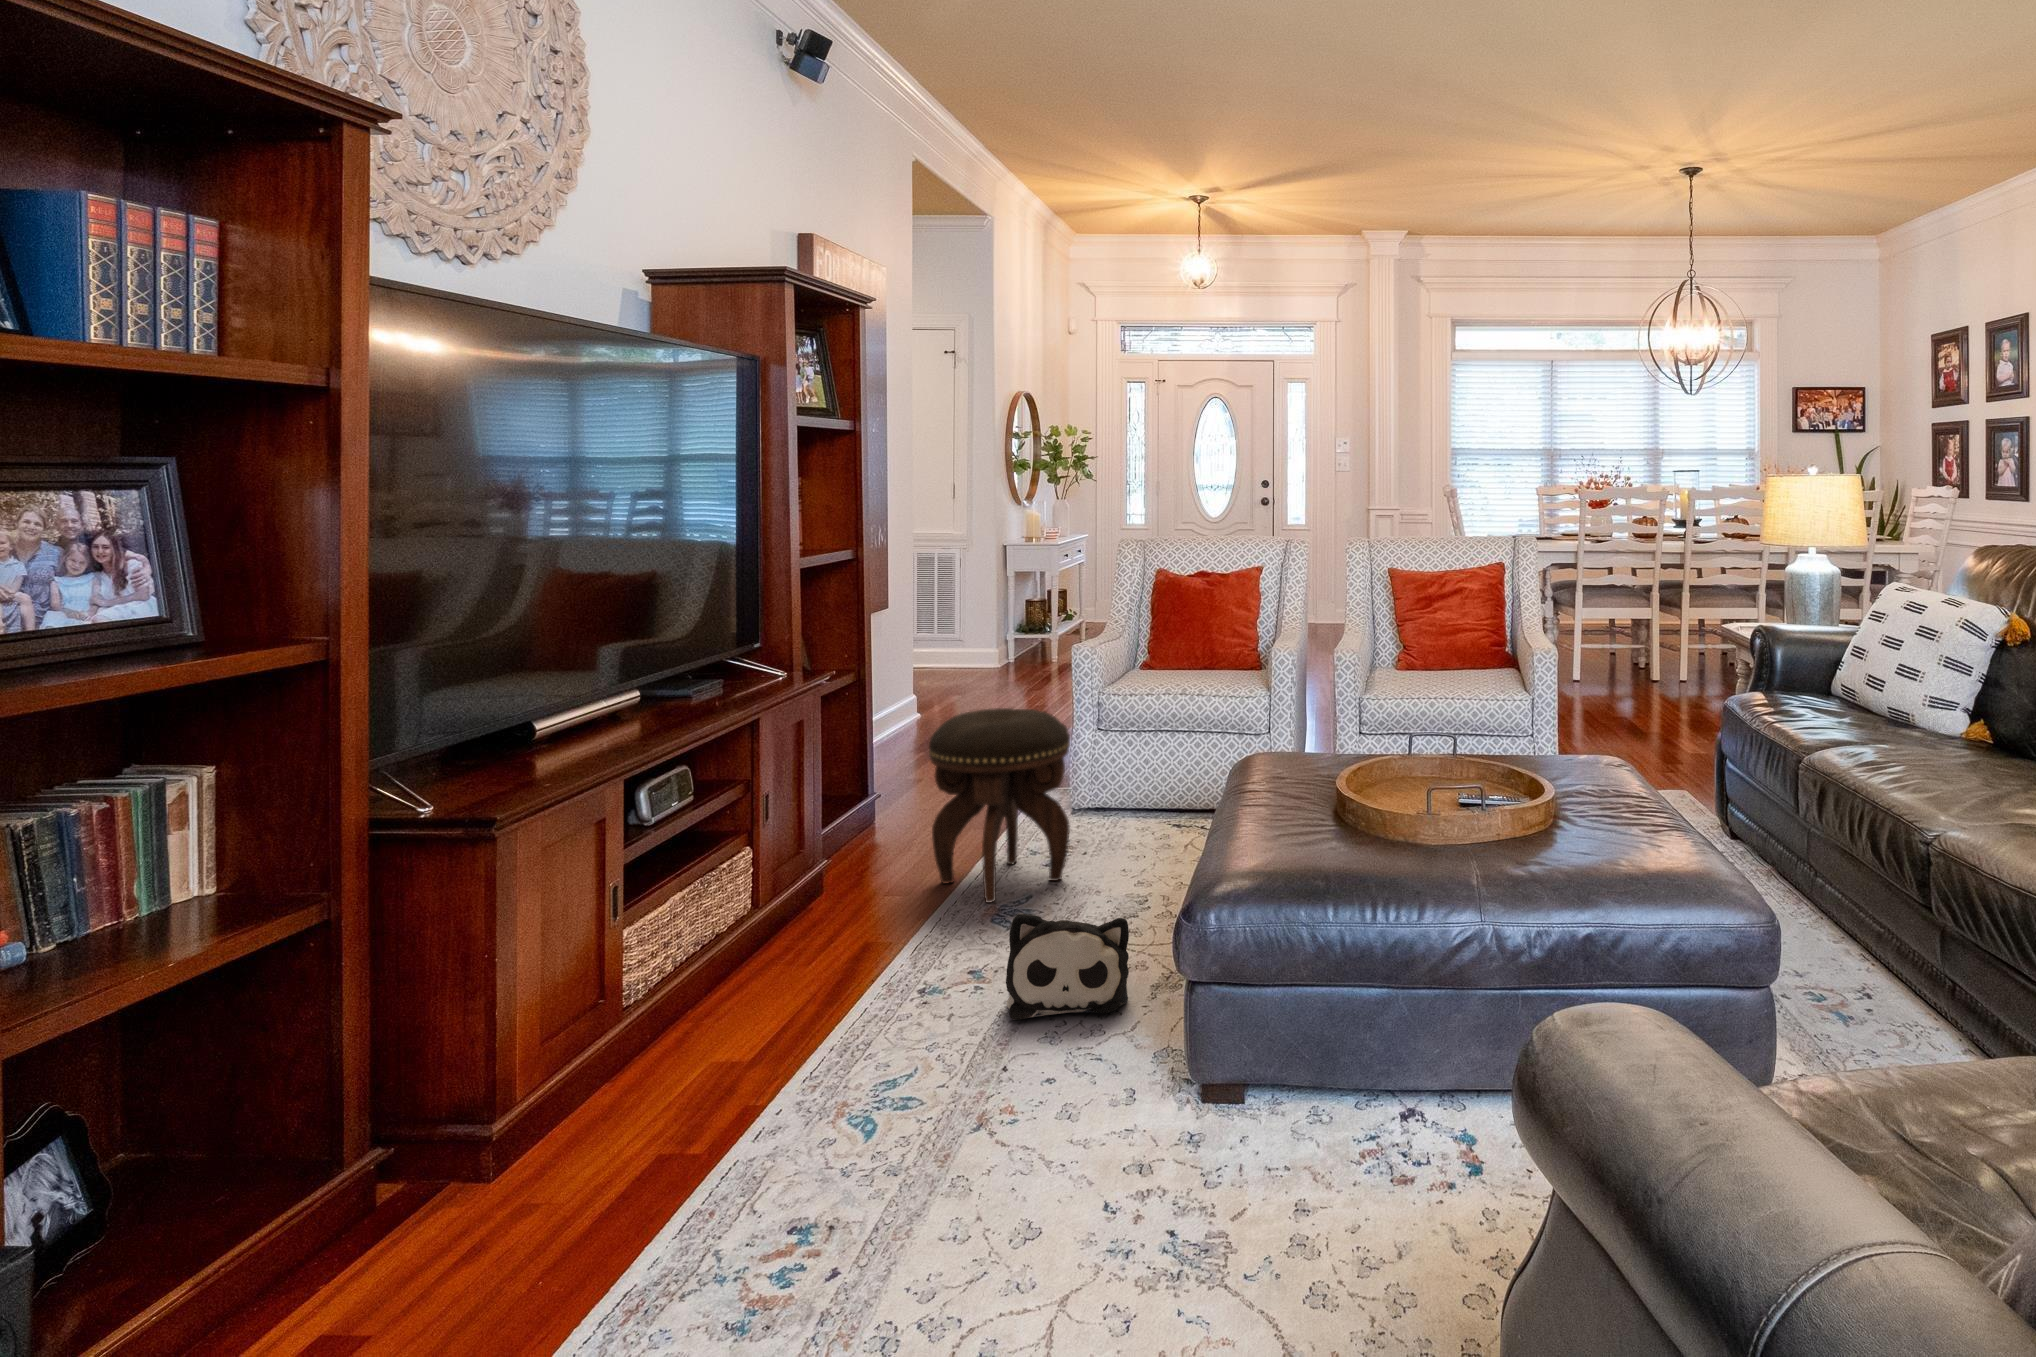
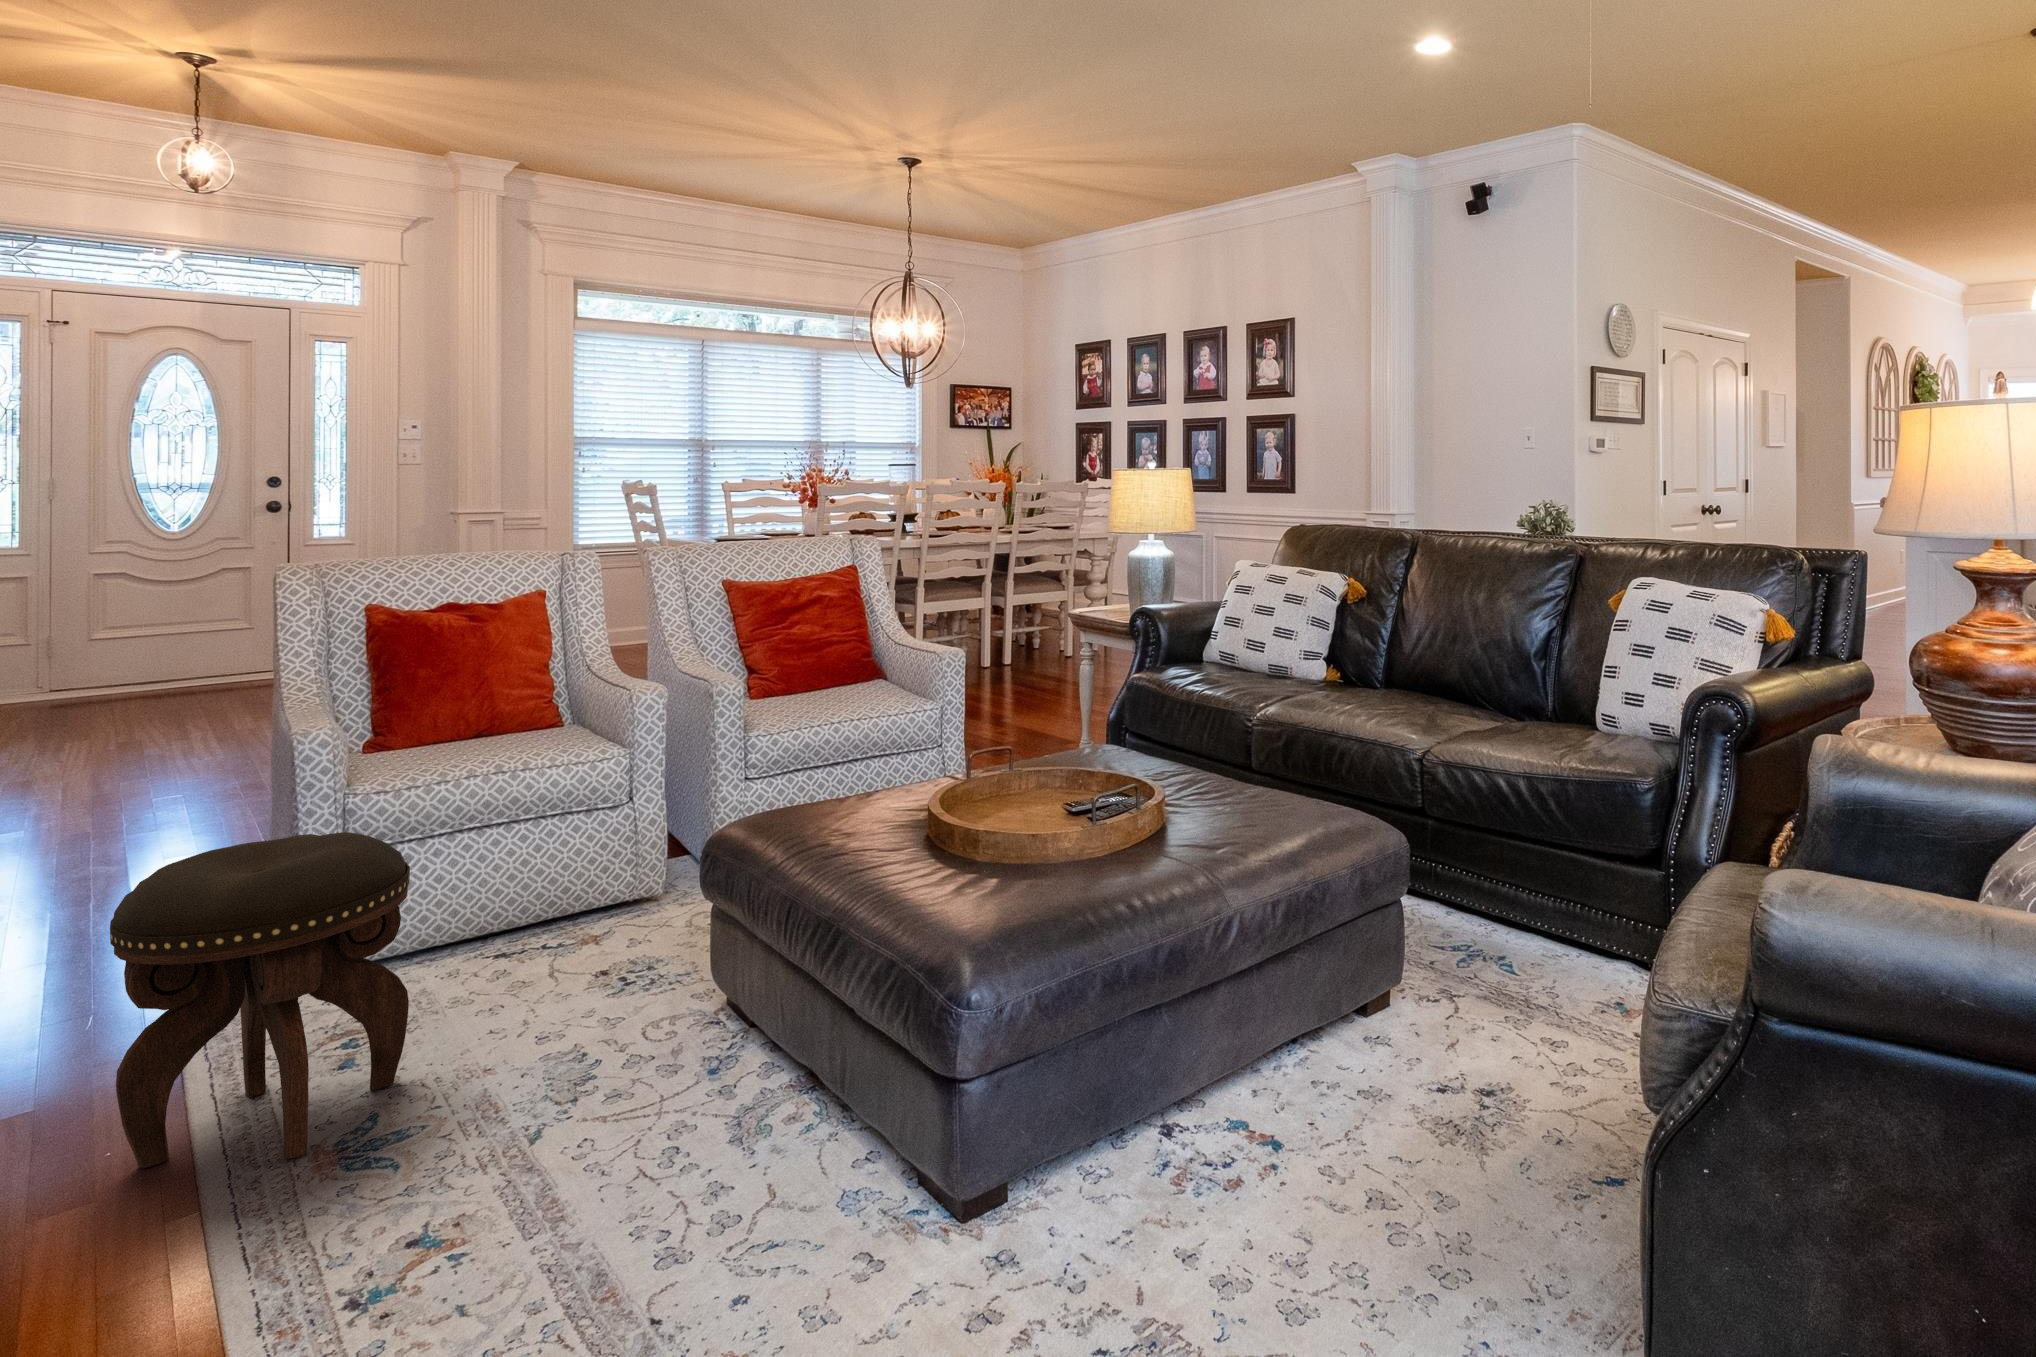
plush toy: present [1006,913,1129,1020] -> none [517,1065,732,1271]

